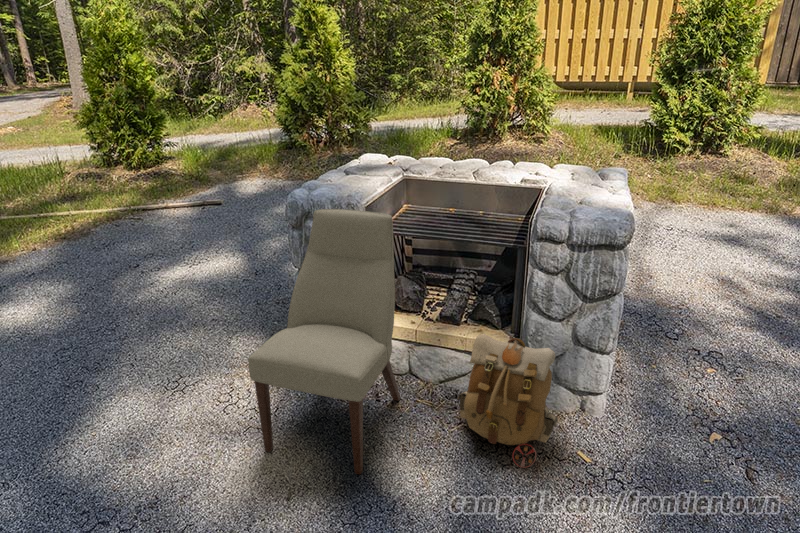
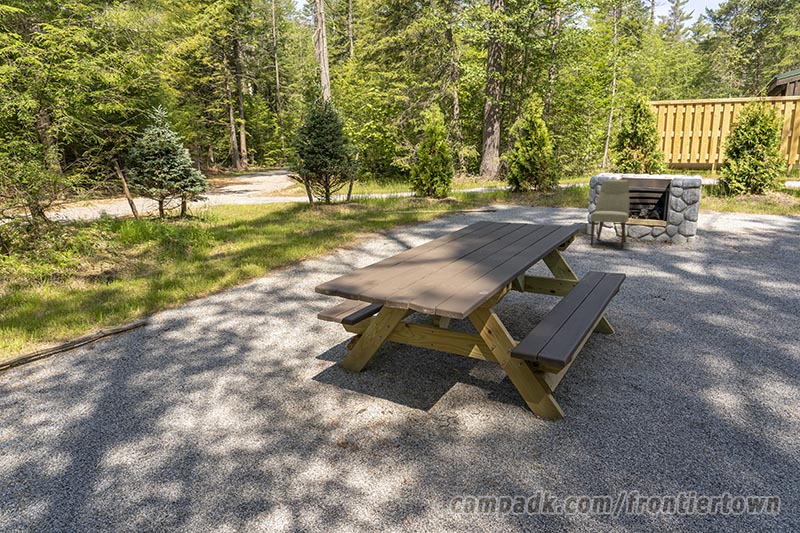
backpack: present [457,334,558,468] -> none [648,215,681,247]

